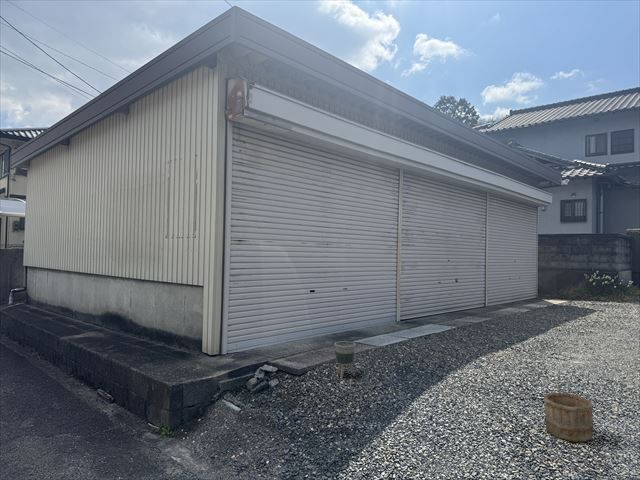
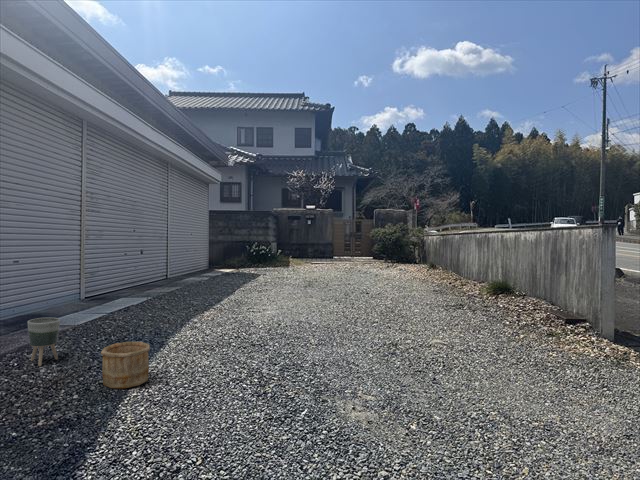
wooden bucket: present [544,393,594,441] -> present [101,342,150,388]

